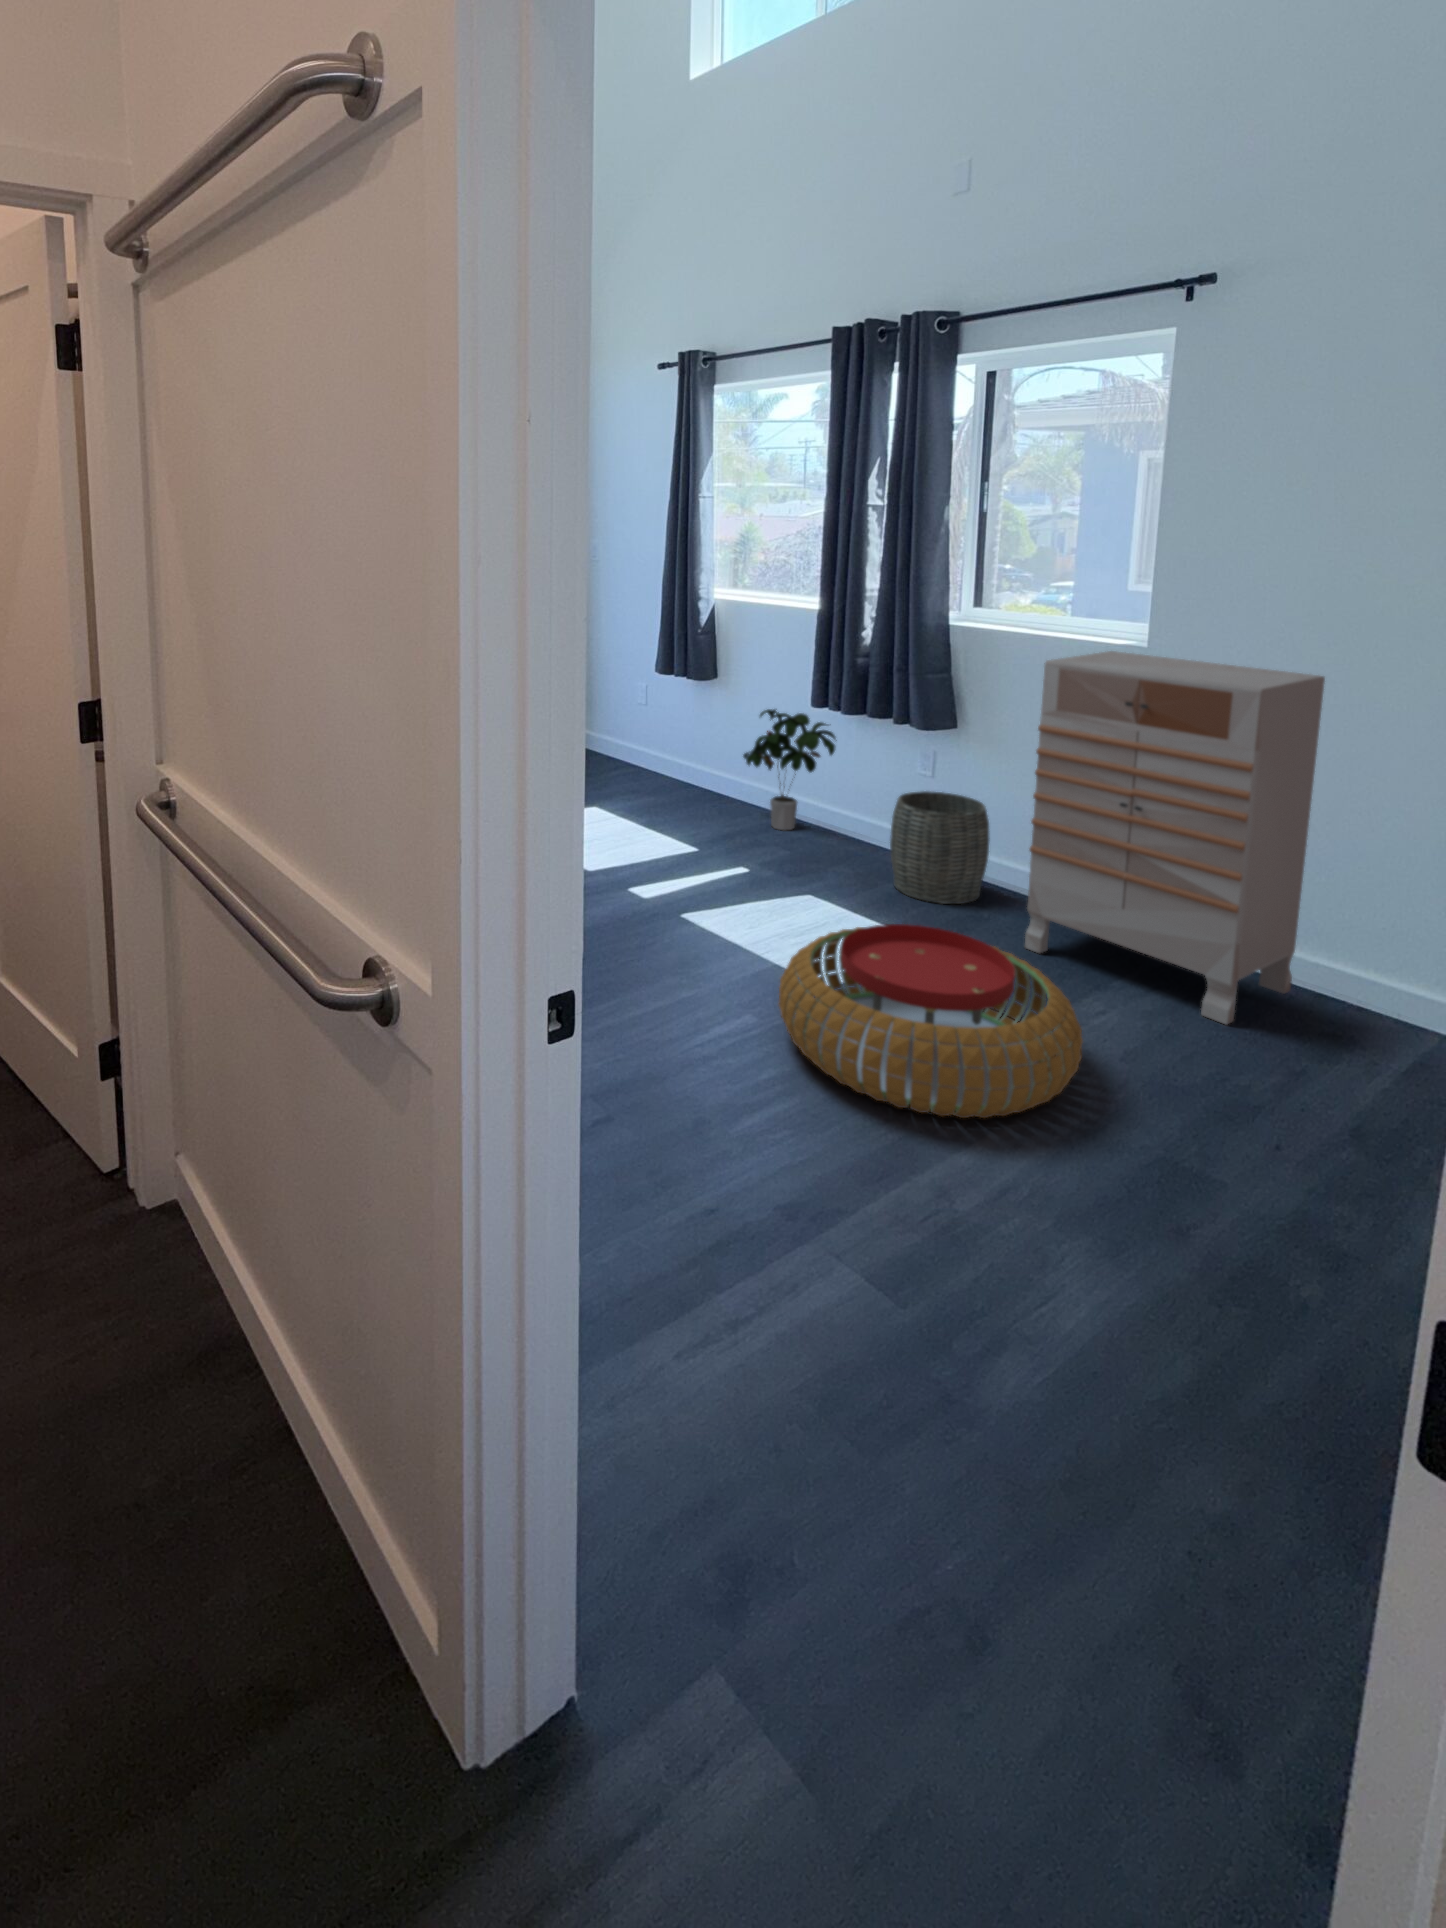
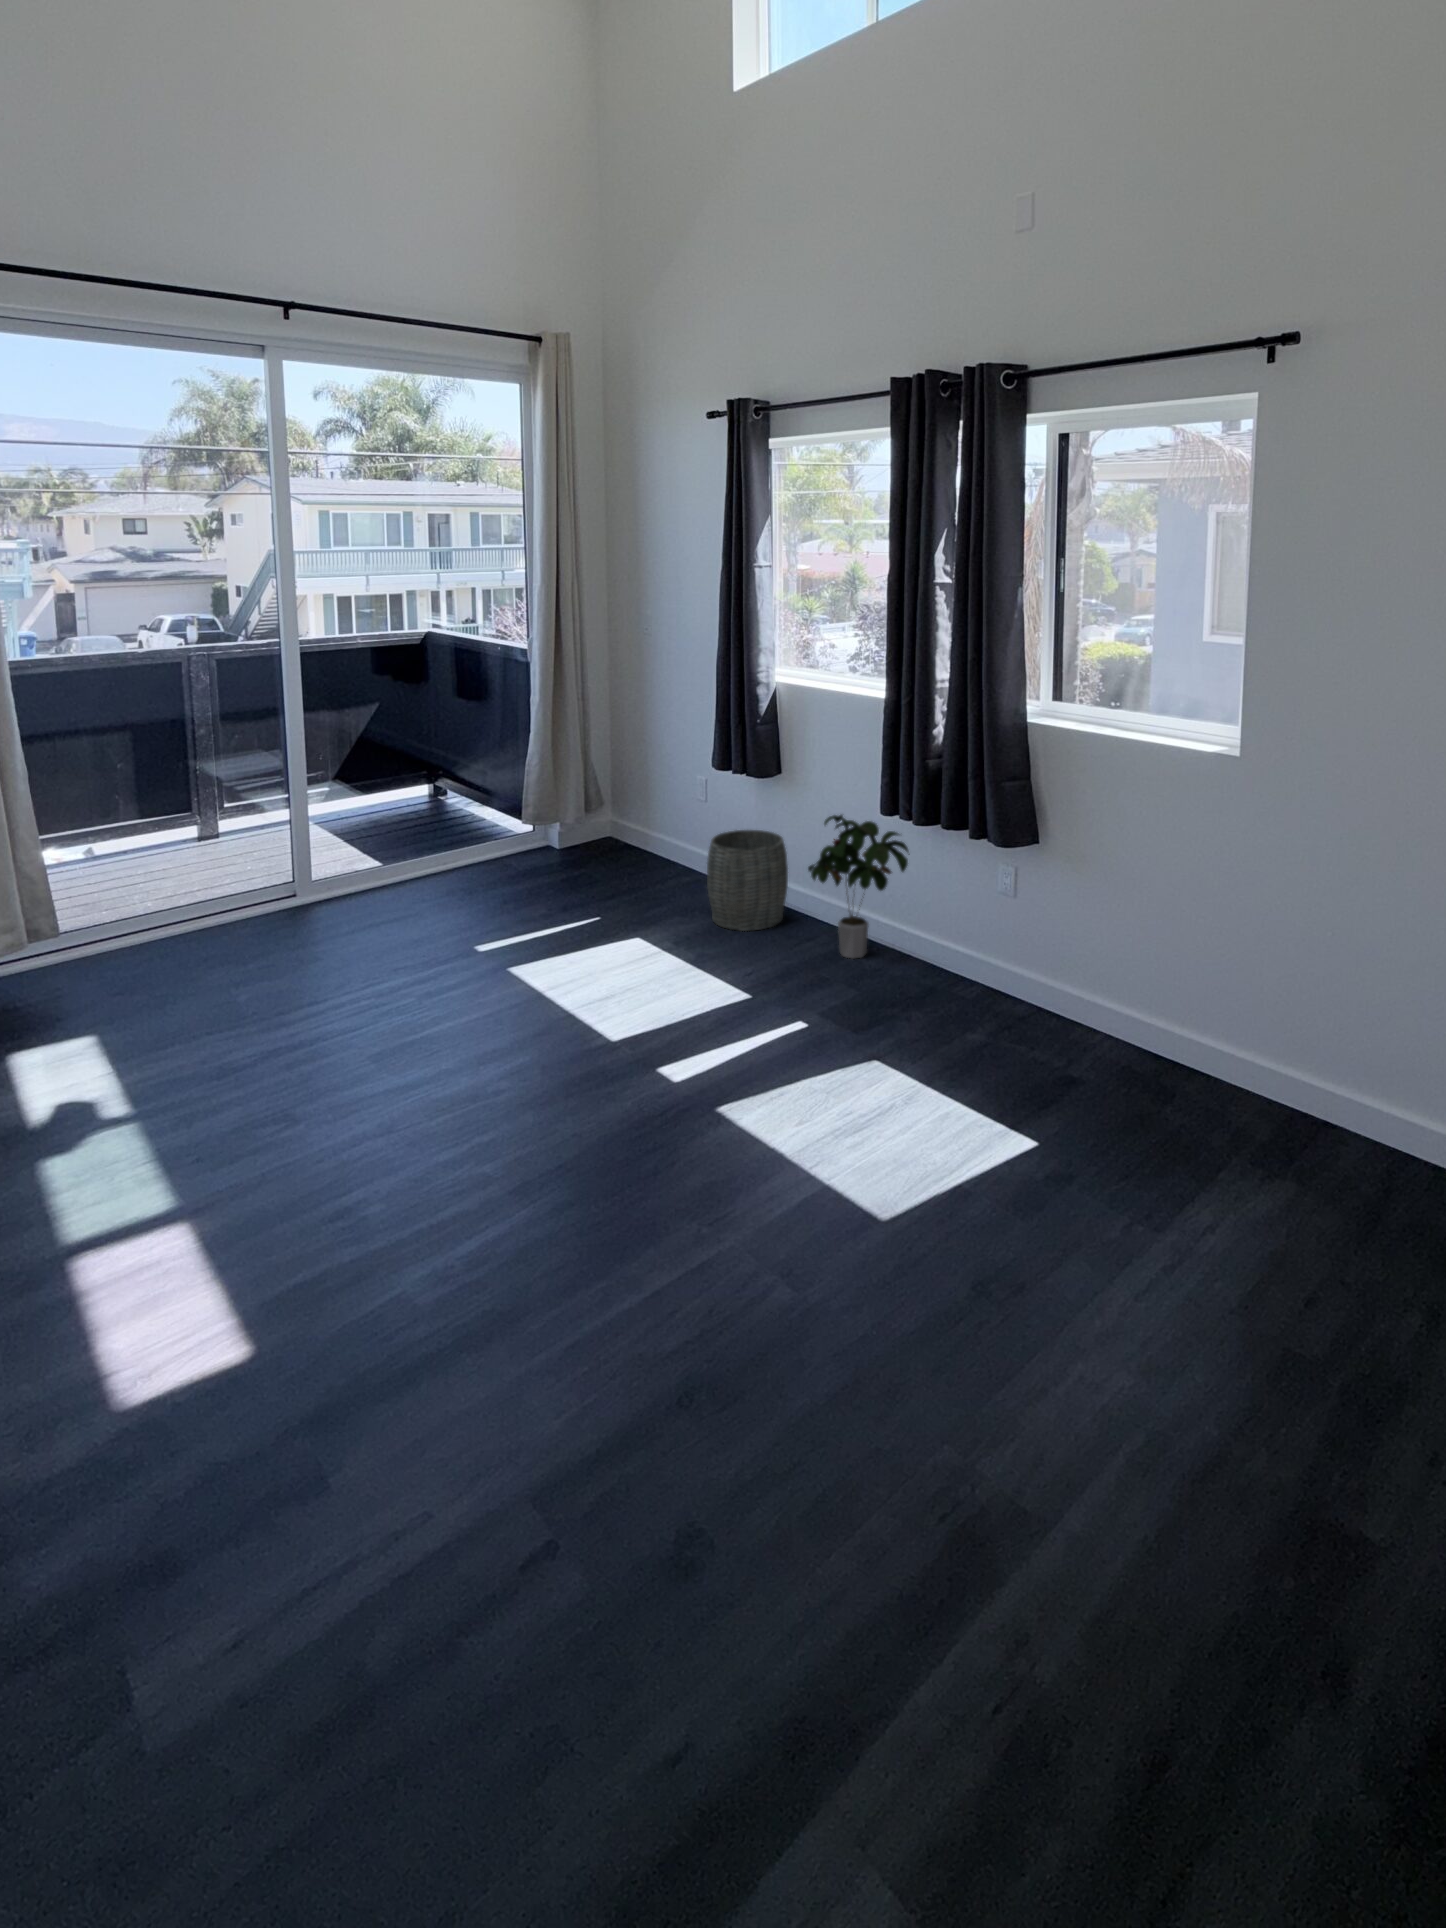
dresser: present [1024,651,1325,1024] -> none [1119,761,1433,1231]
woven basket: present [890,791,990,904] -> present [707,830,788,931]
pouf: present [779,924,1083,1118] -> none [816,1136,1193,1456]

